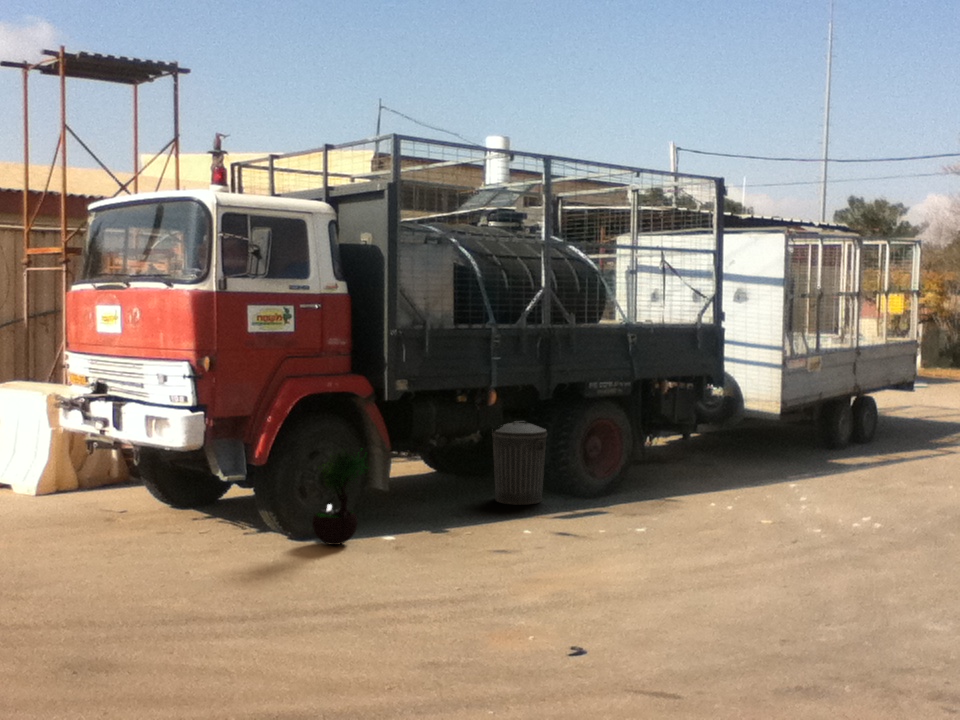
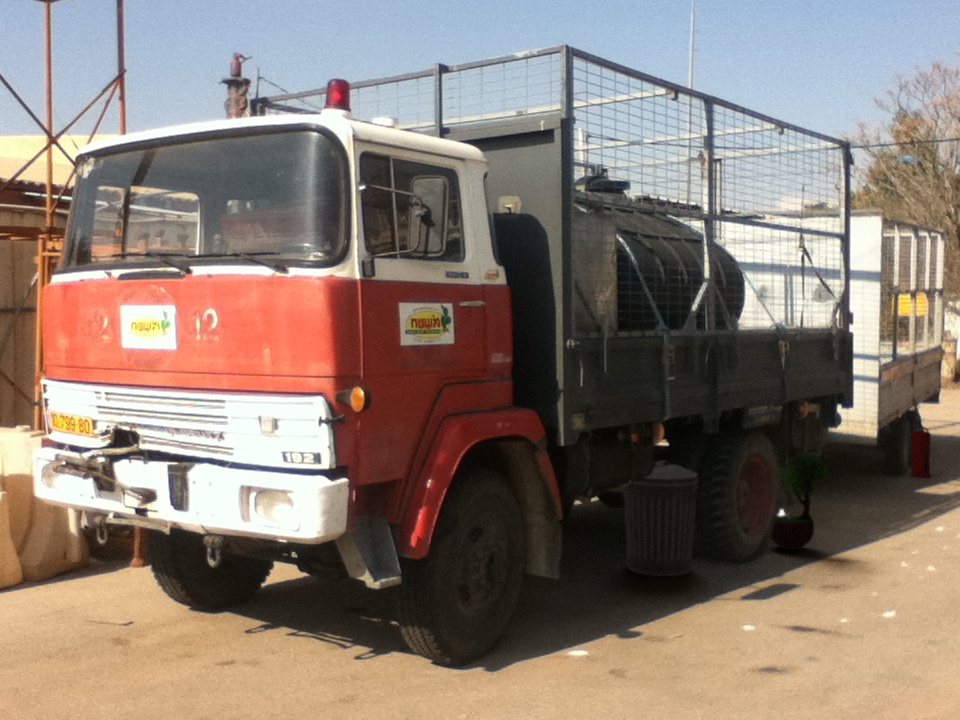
fire extinguisher: none [841,404,859,453] -> present [910,421,931,477]
potted tree: present [313,448,366,545] -> present [771,454,828,550]

